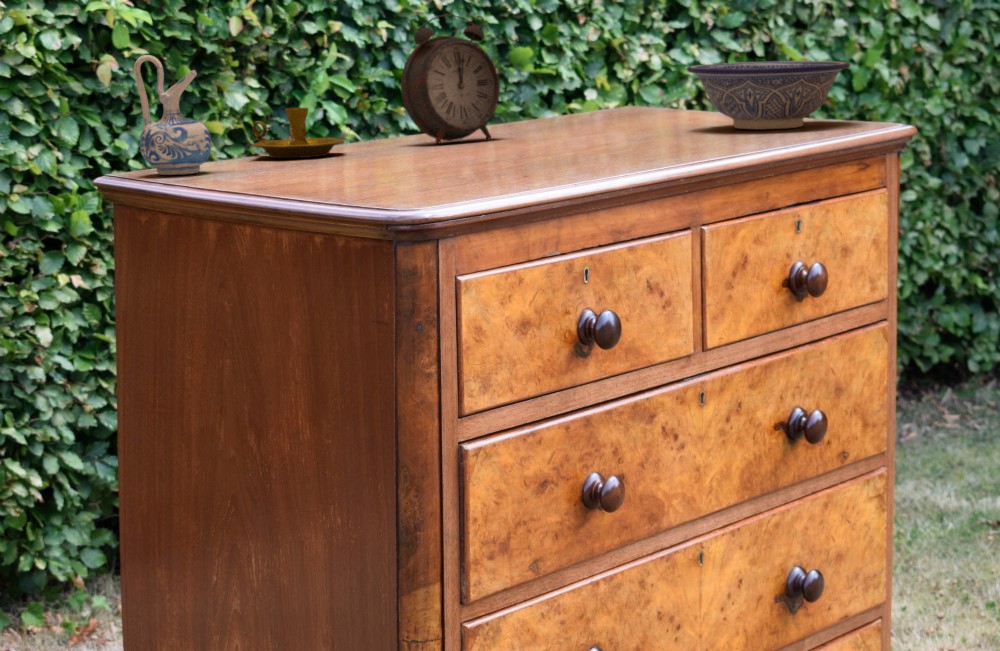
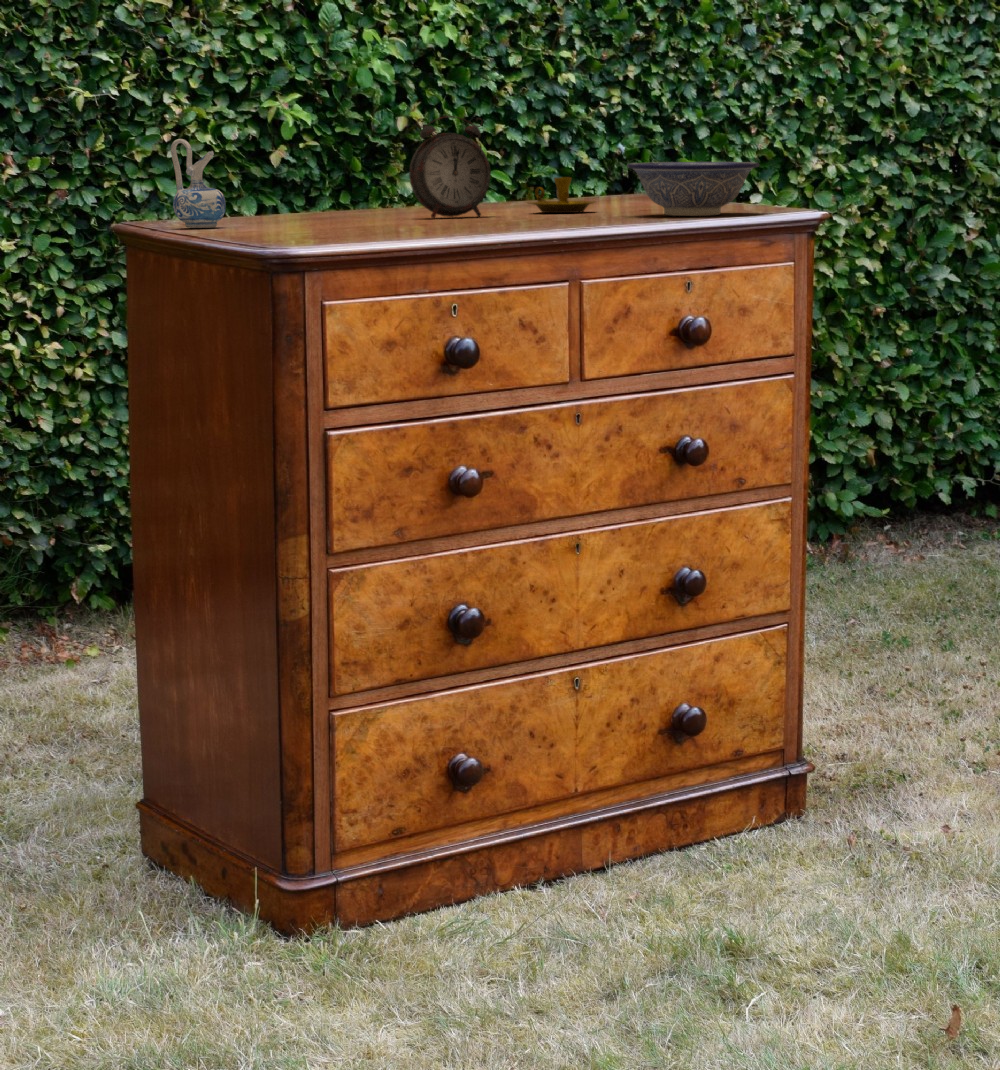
candlestick: present [251,107,344,158] -> present [529,177,596,213]

